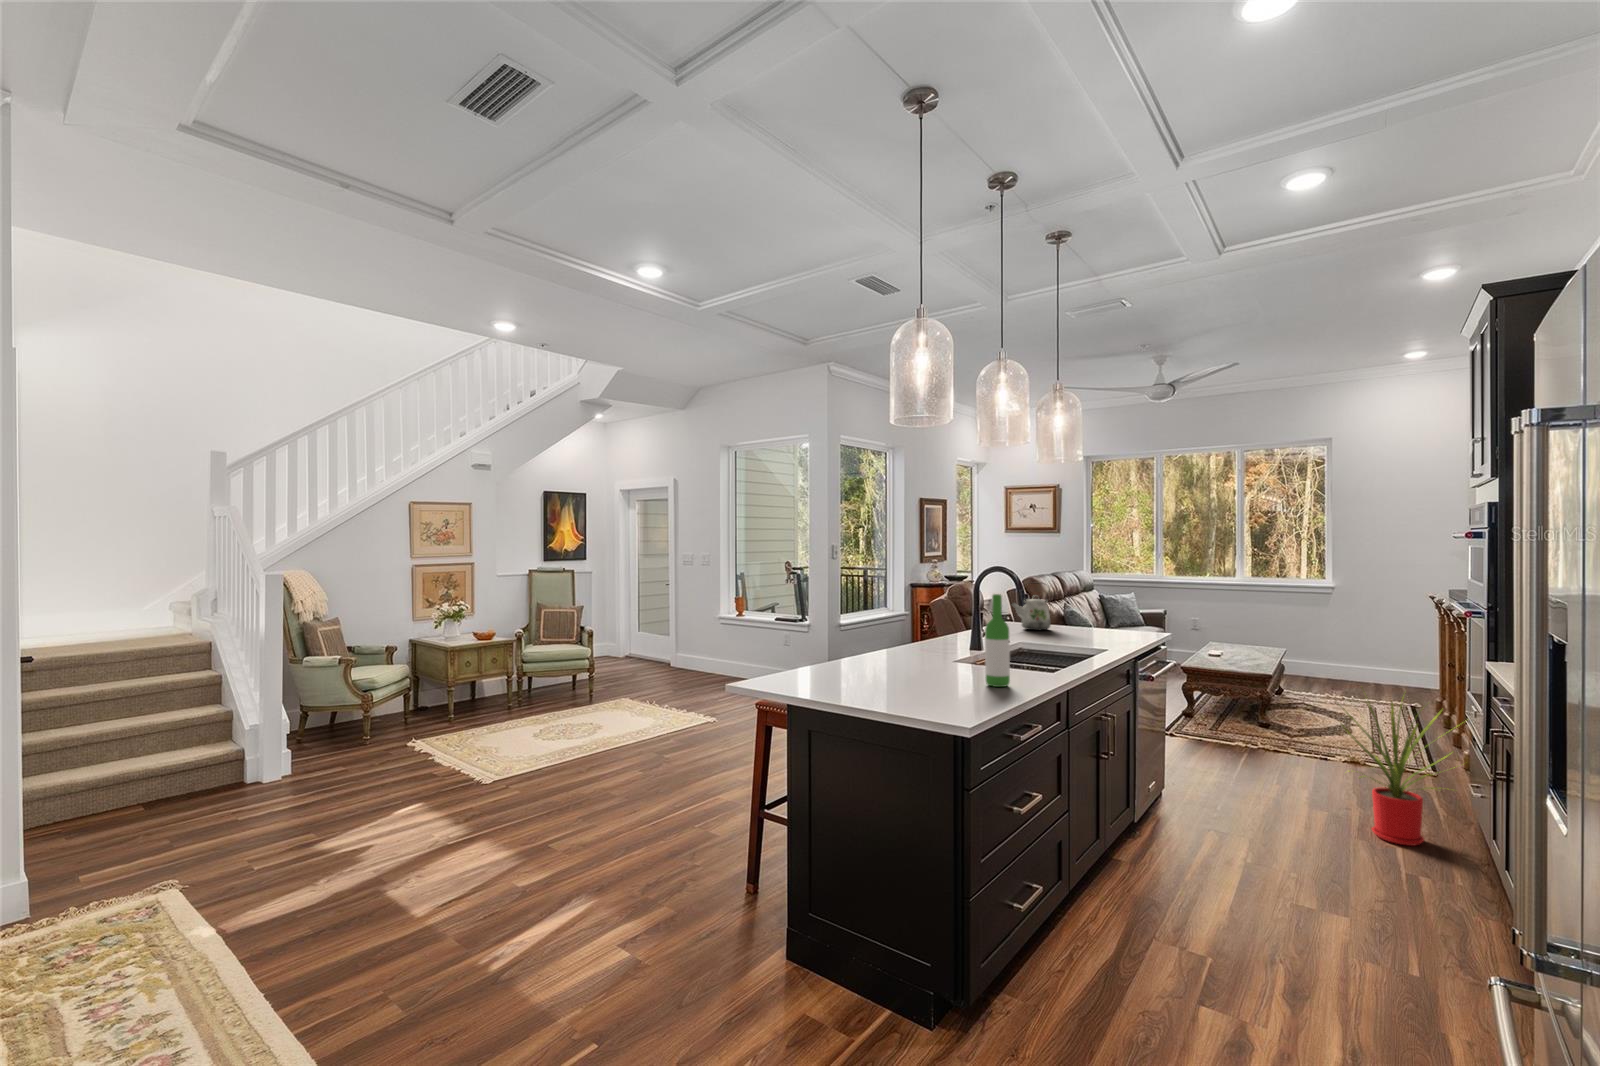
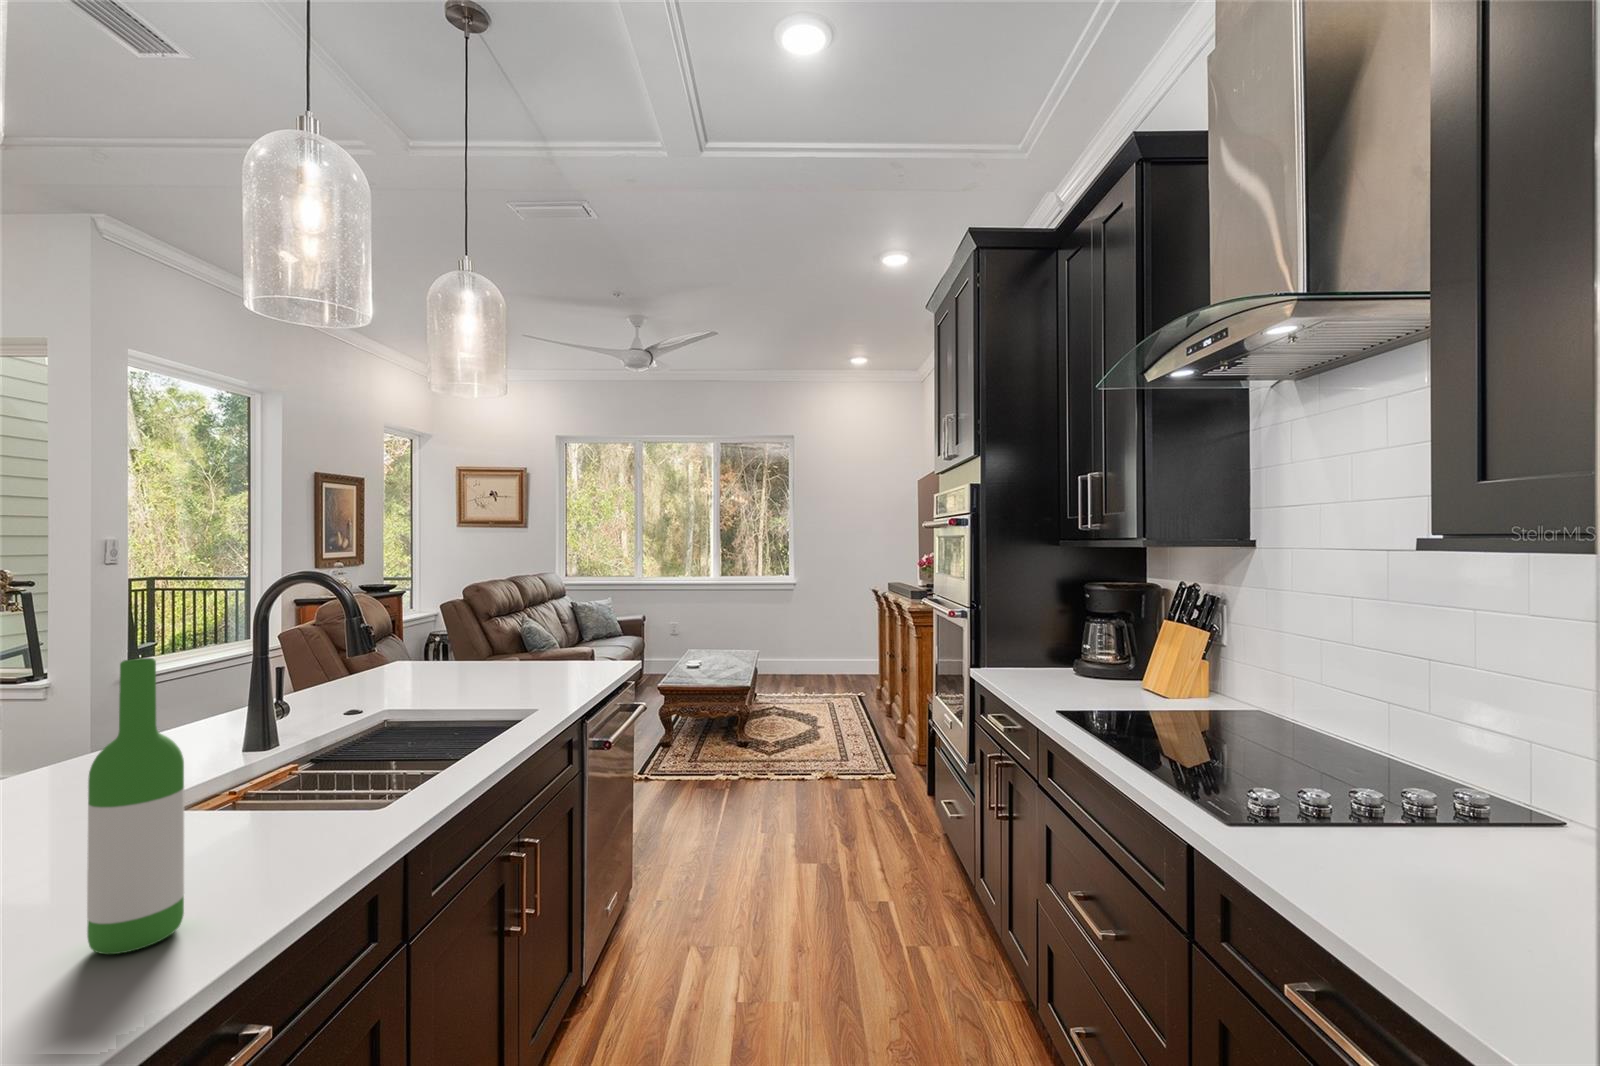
kettle: present [1012,583,1051,630] -> none [386,597,460,680]
house plant: present [1342,698,1460,846] -> none [827,704,954,897]

